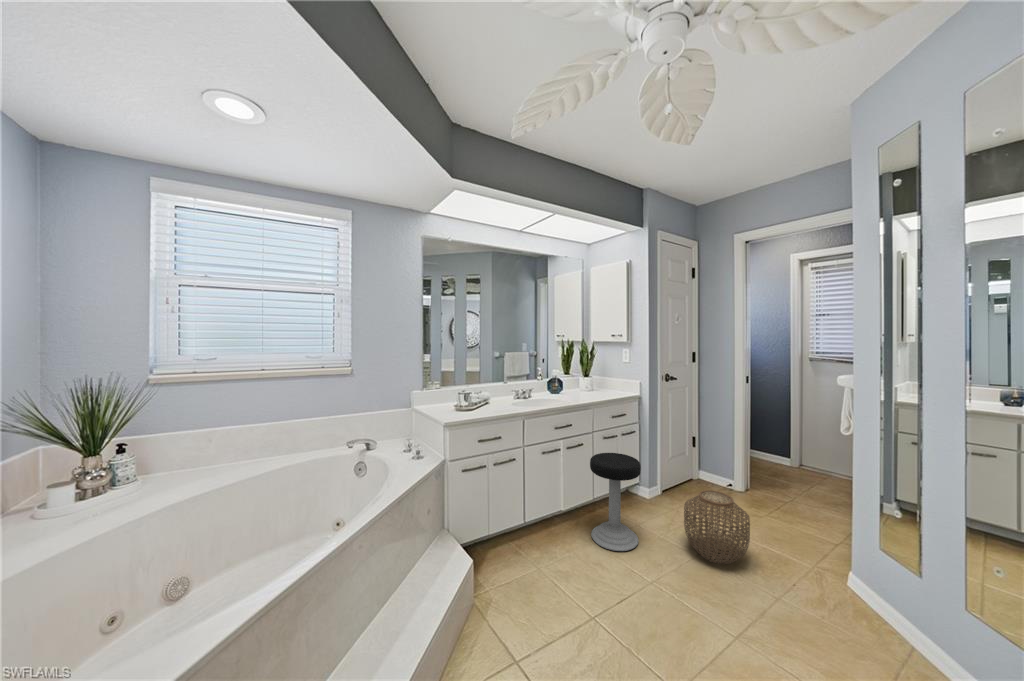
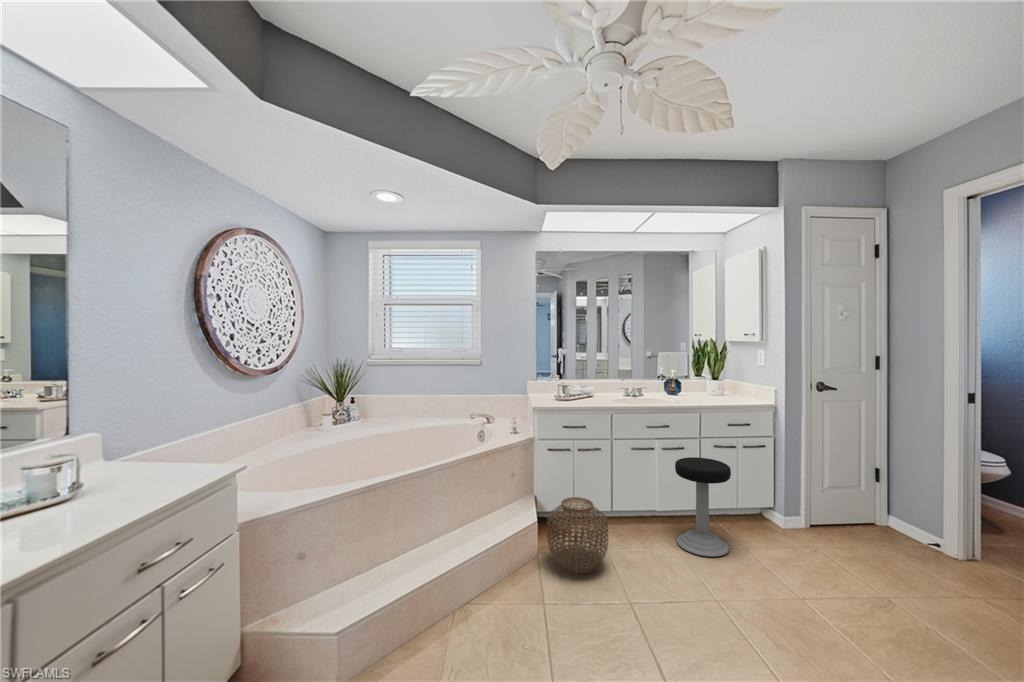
woven basket: present [684,490,750,564] -> present [547,497,608,574]

